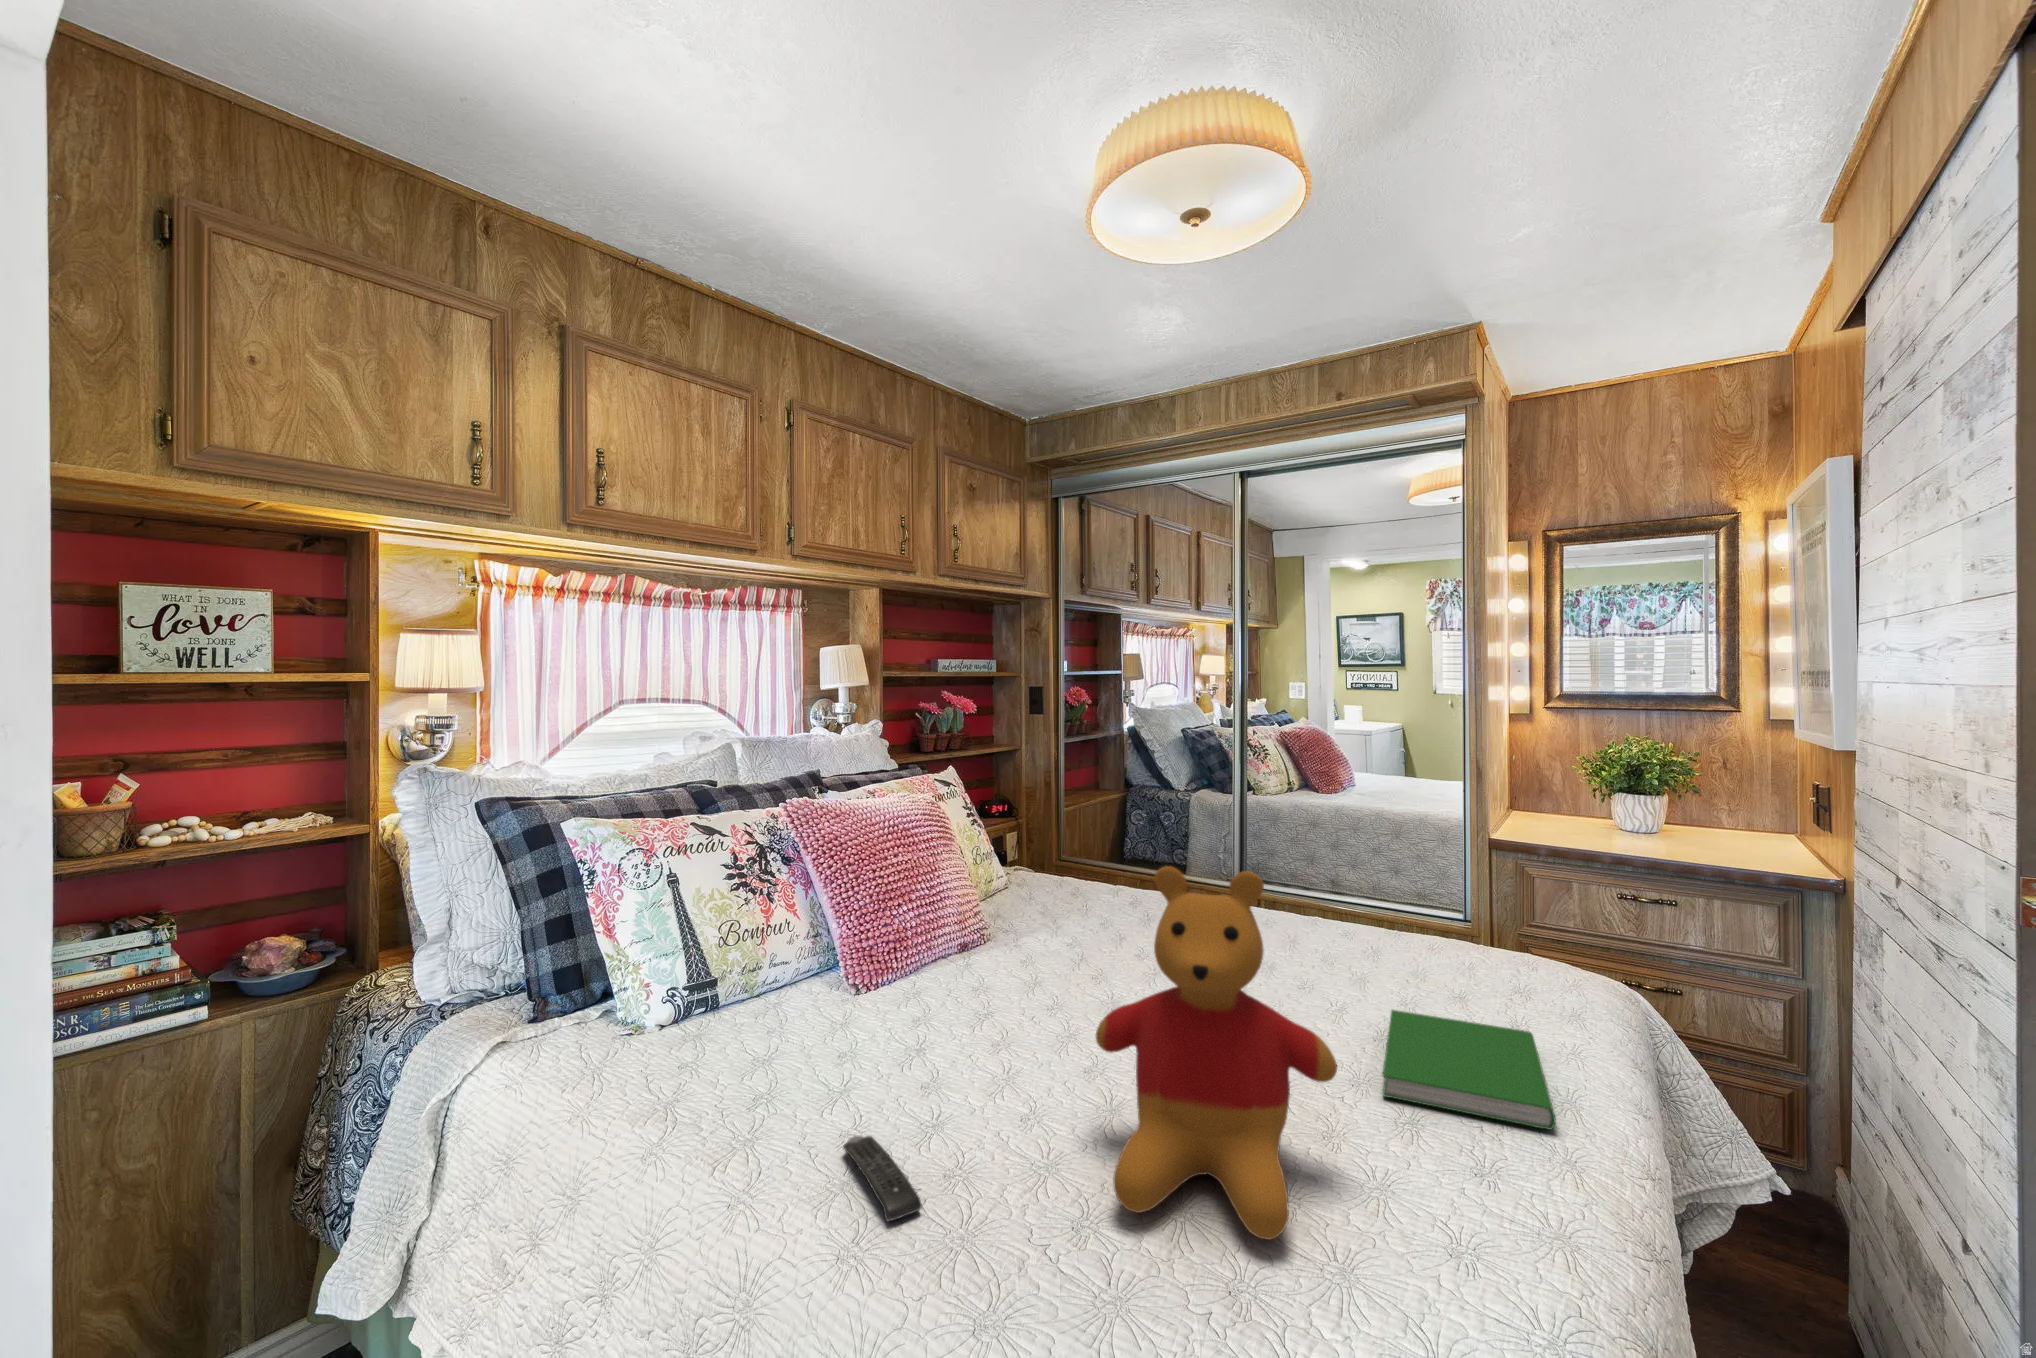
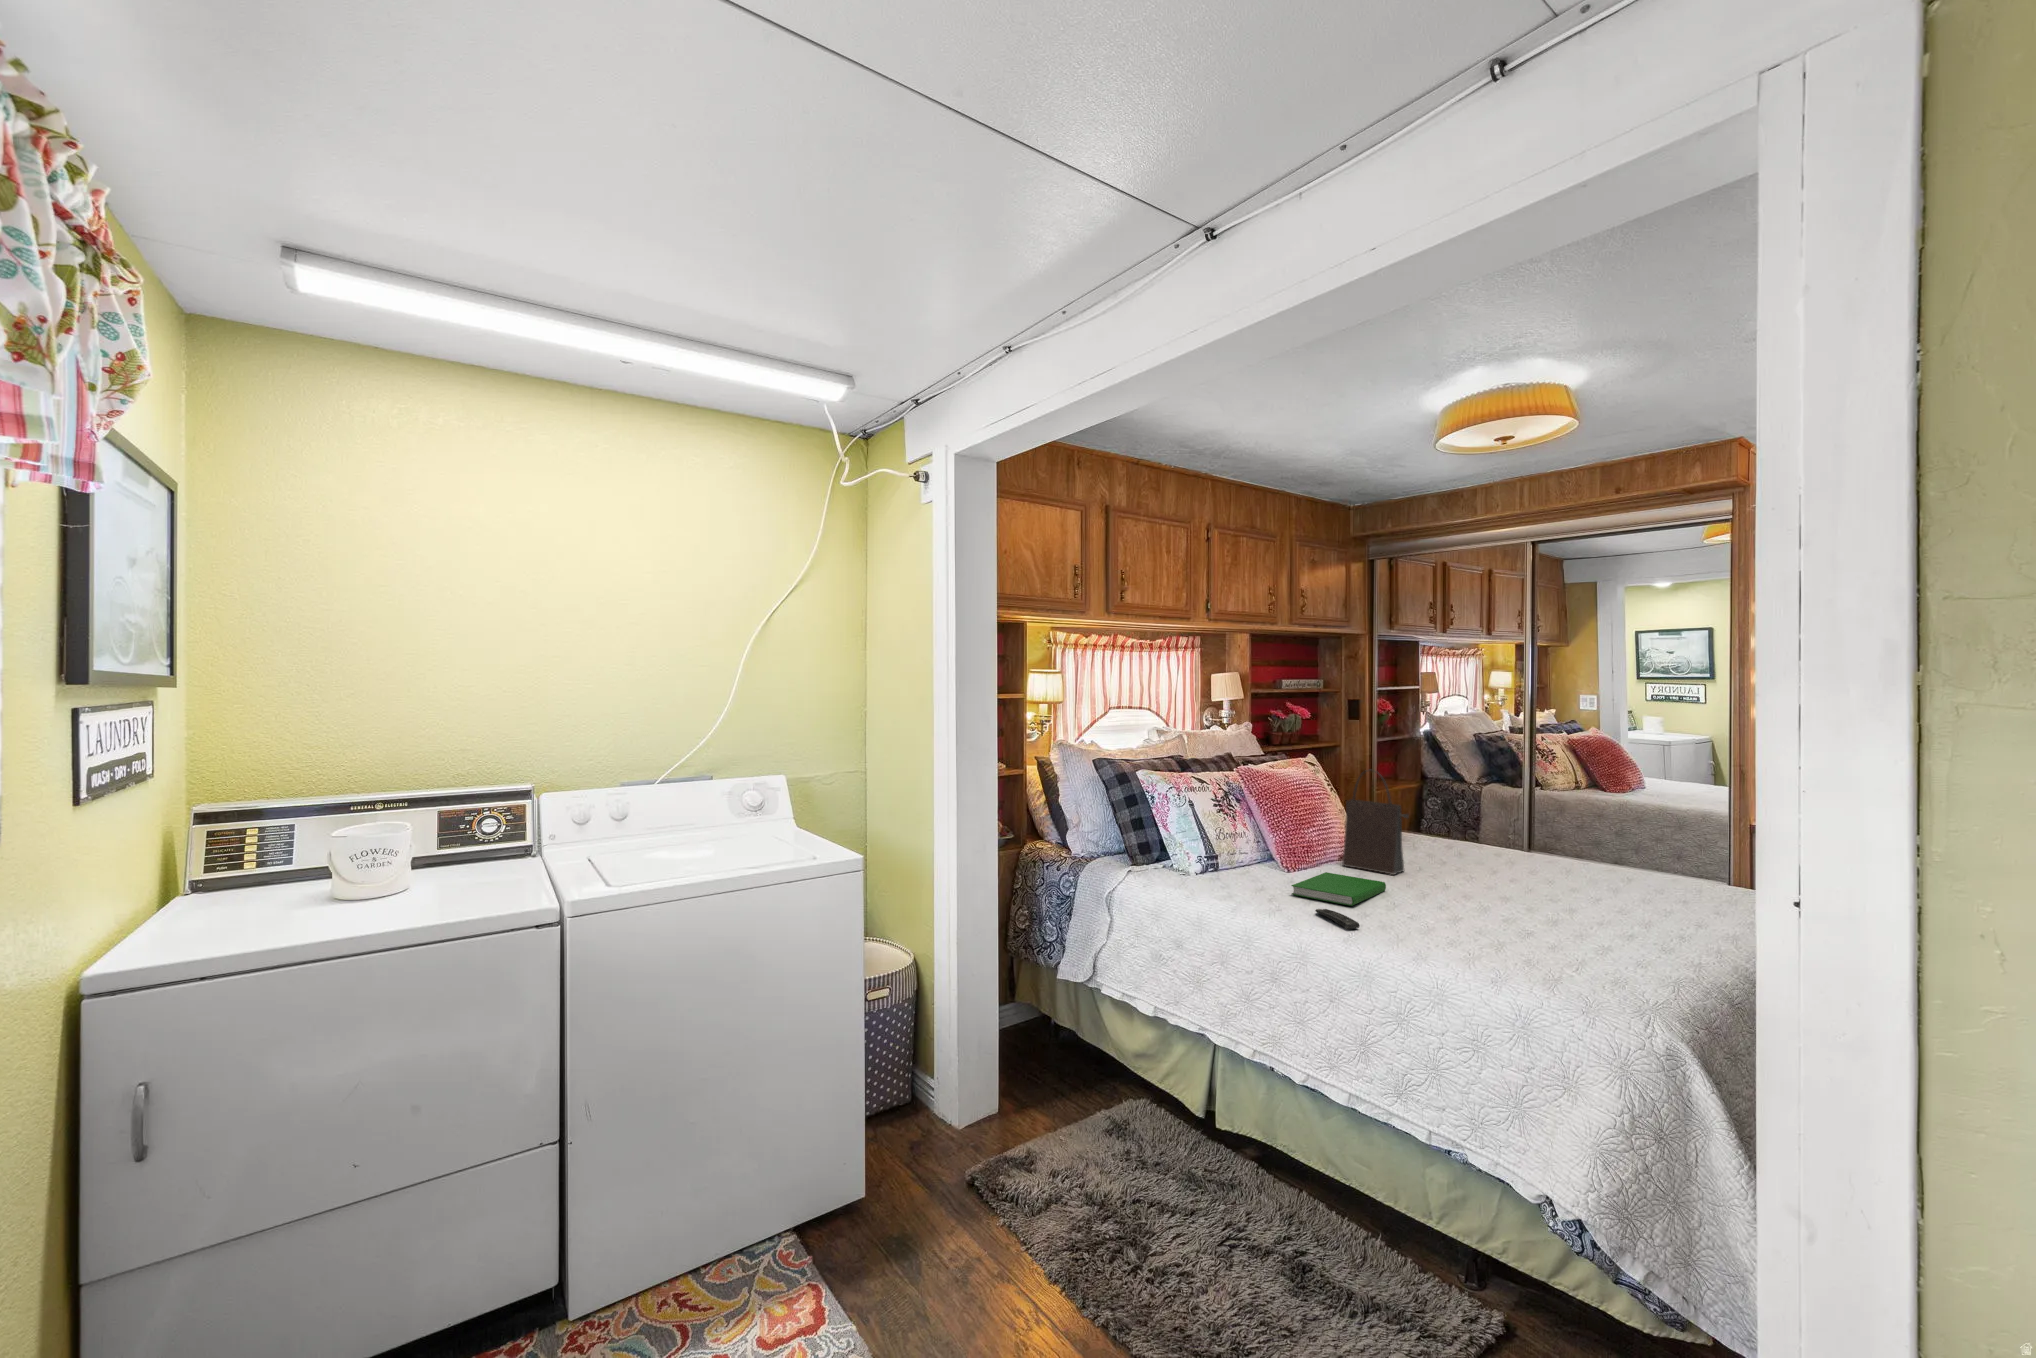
handbag: none [966,793,1072,984] -> present [1342,772,1409,875]
stuffed bear: present [1095,866,1338,1240] -> none [1433,800,1554,945]
hardcover book: present [1382,1010,1556,1130] -> present [1291,872,1386,906]

